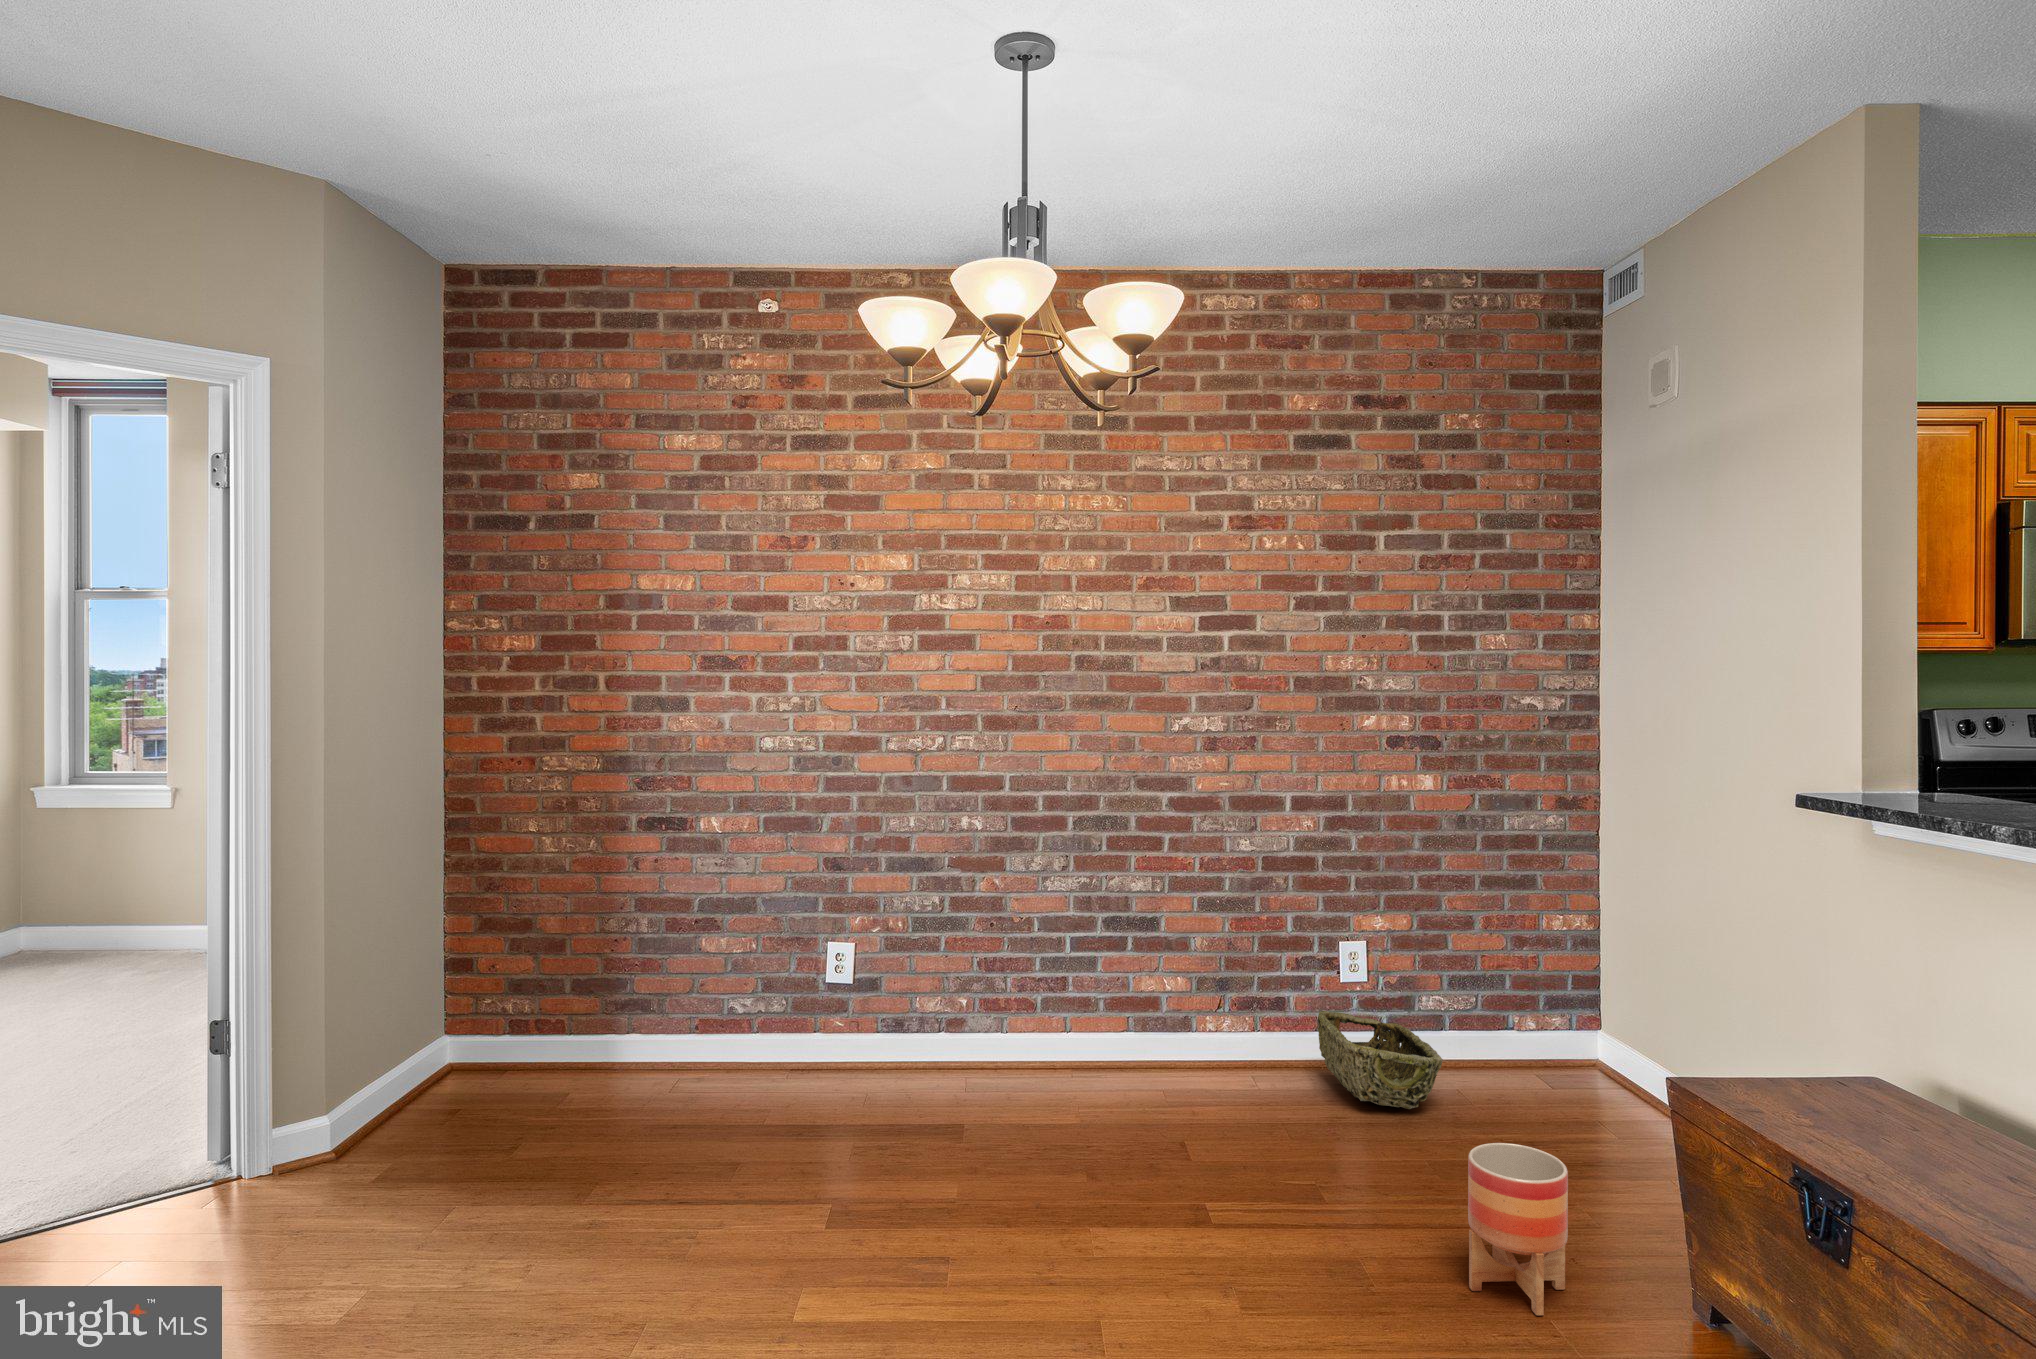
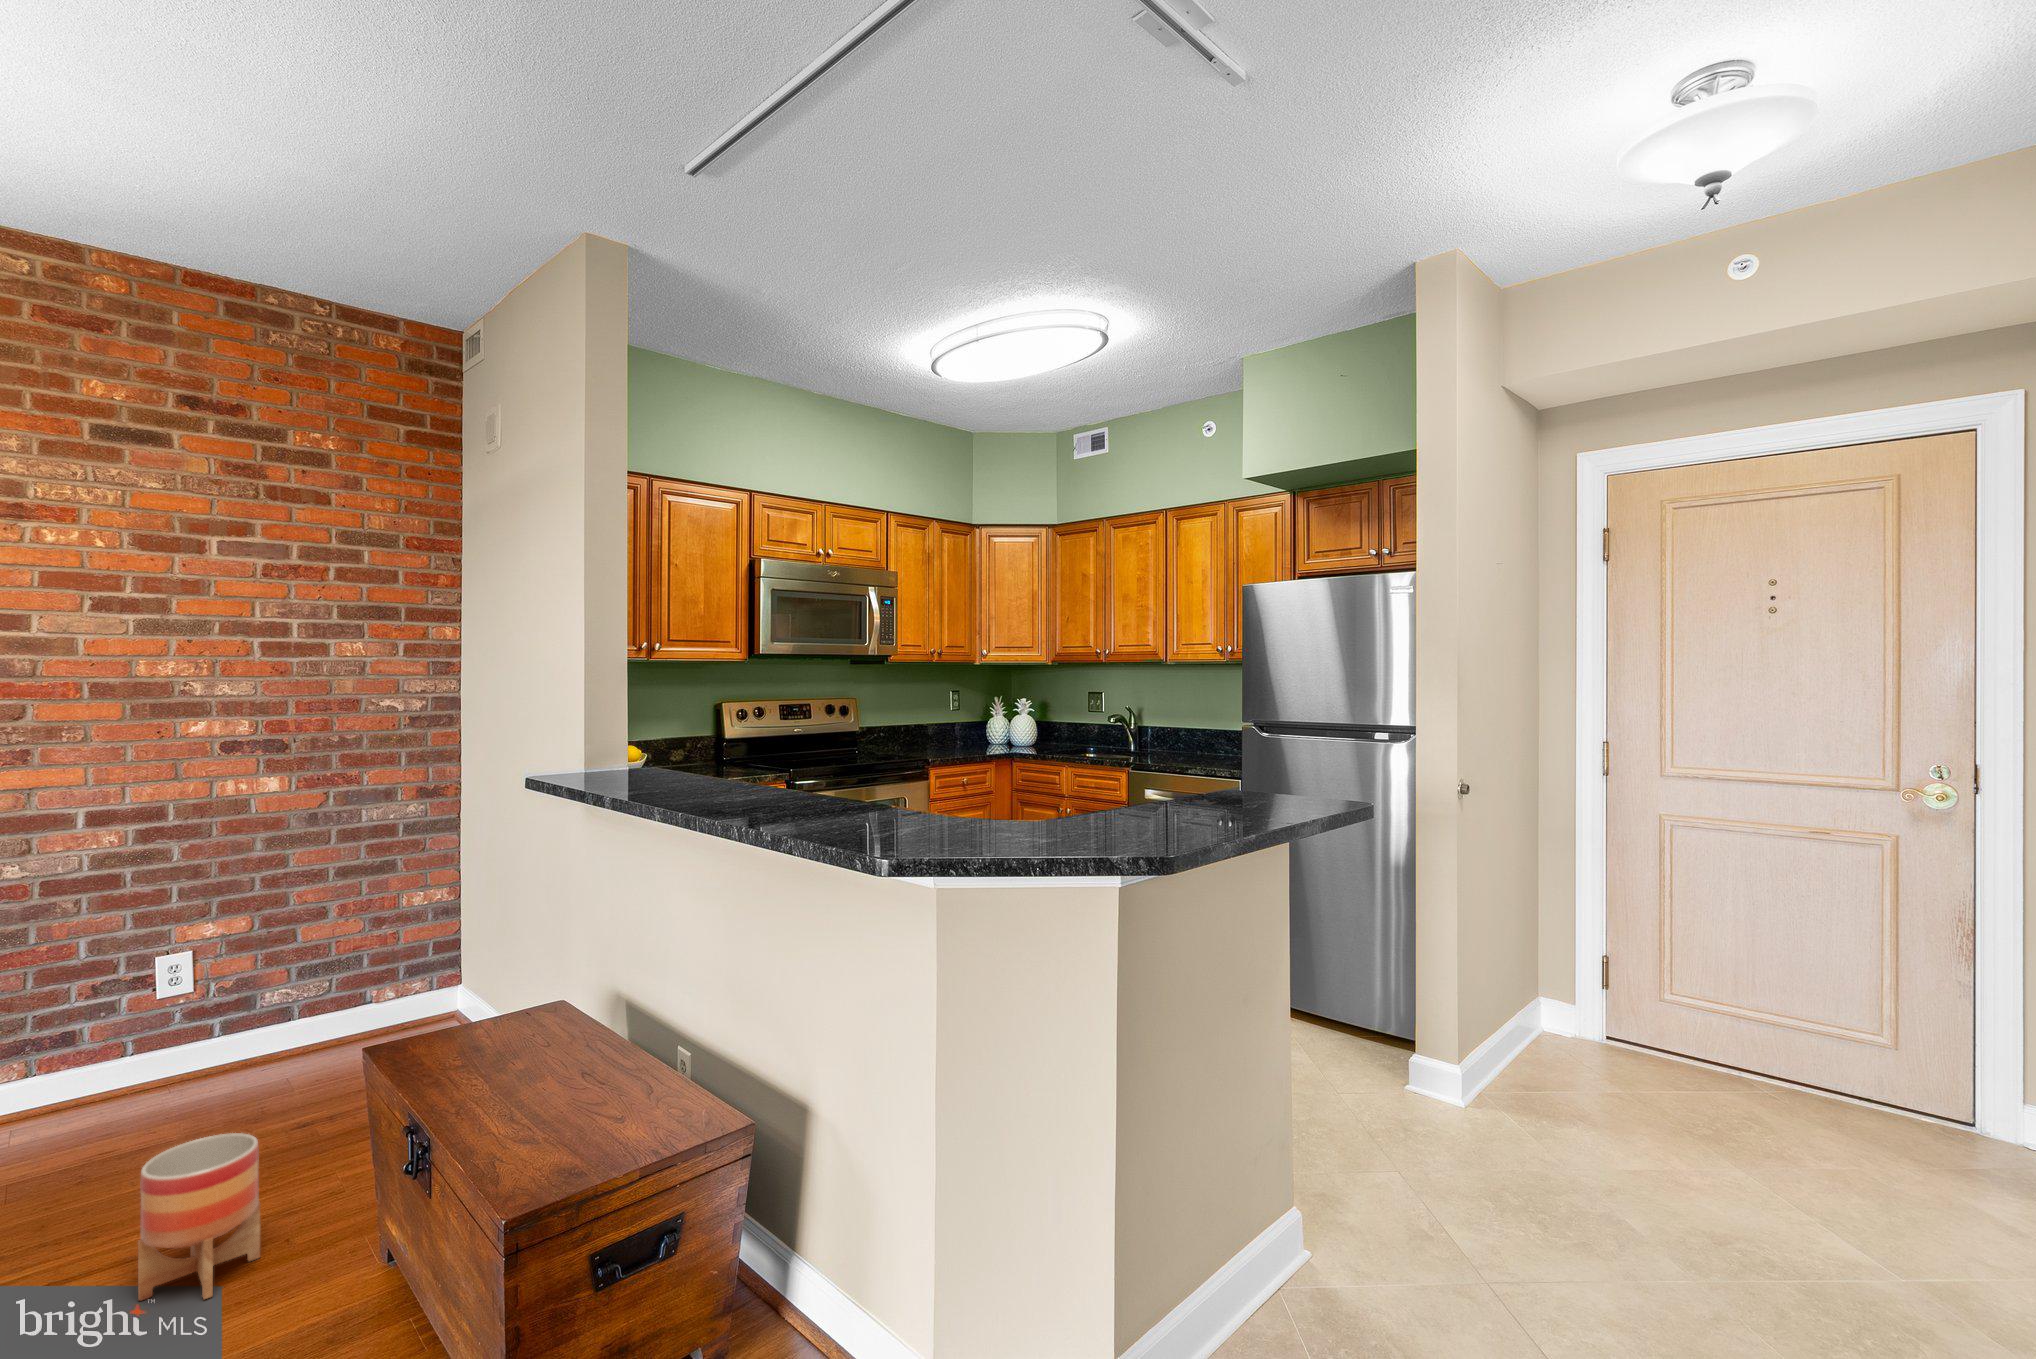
woven basket: present [1318,1011,1443,1109] -> none [112,1027,249,1122]

